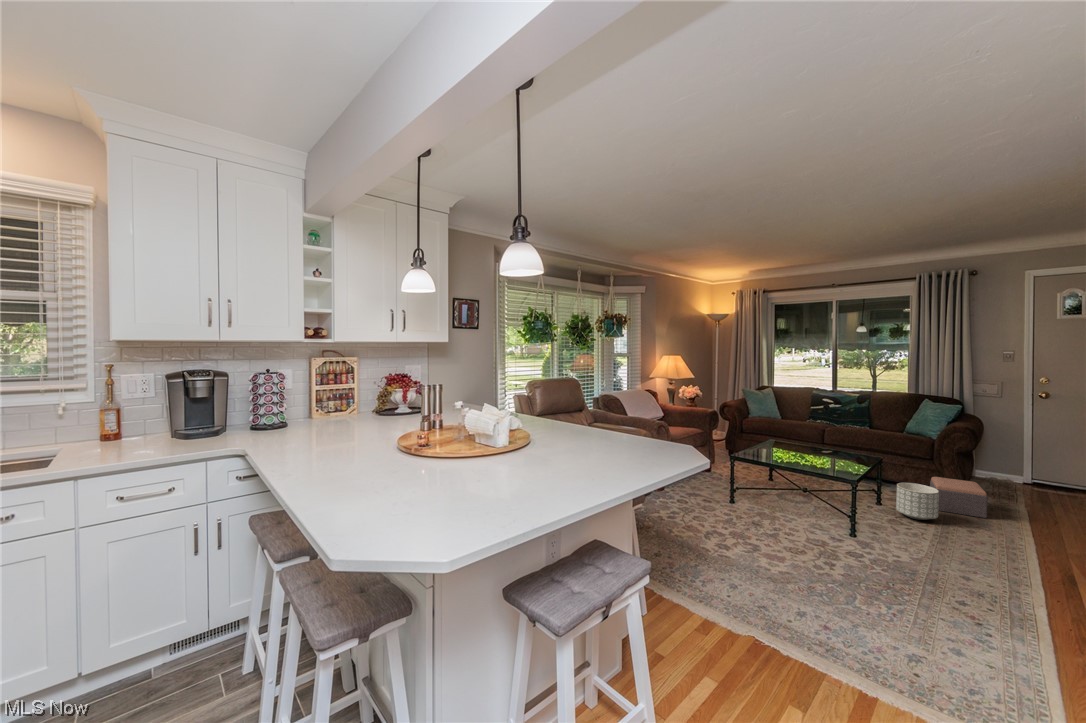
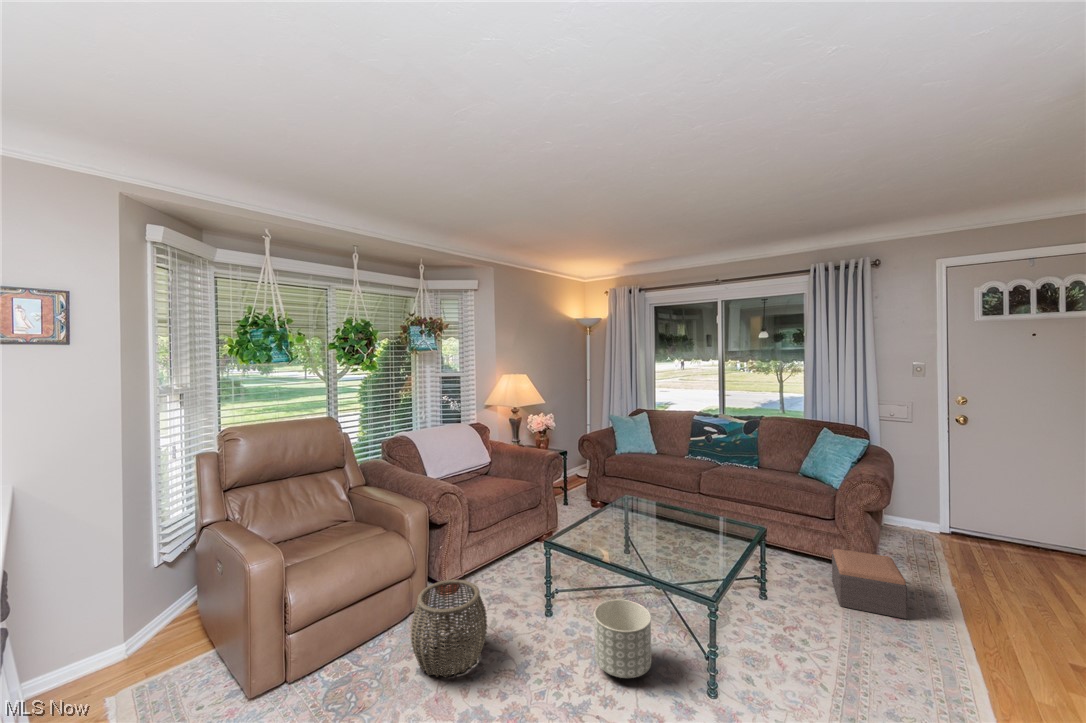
woven basket: none [662,472,707,519] -> present [411,580,487,677]
planter: present [896,483,939,520] -> present [594,600,652,678]

